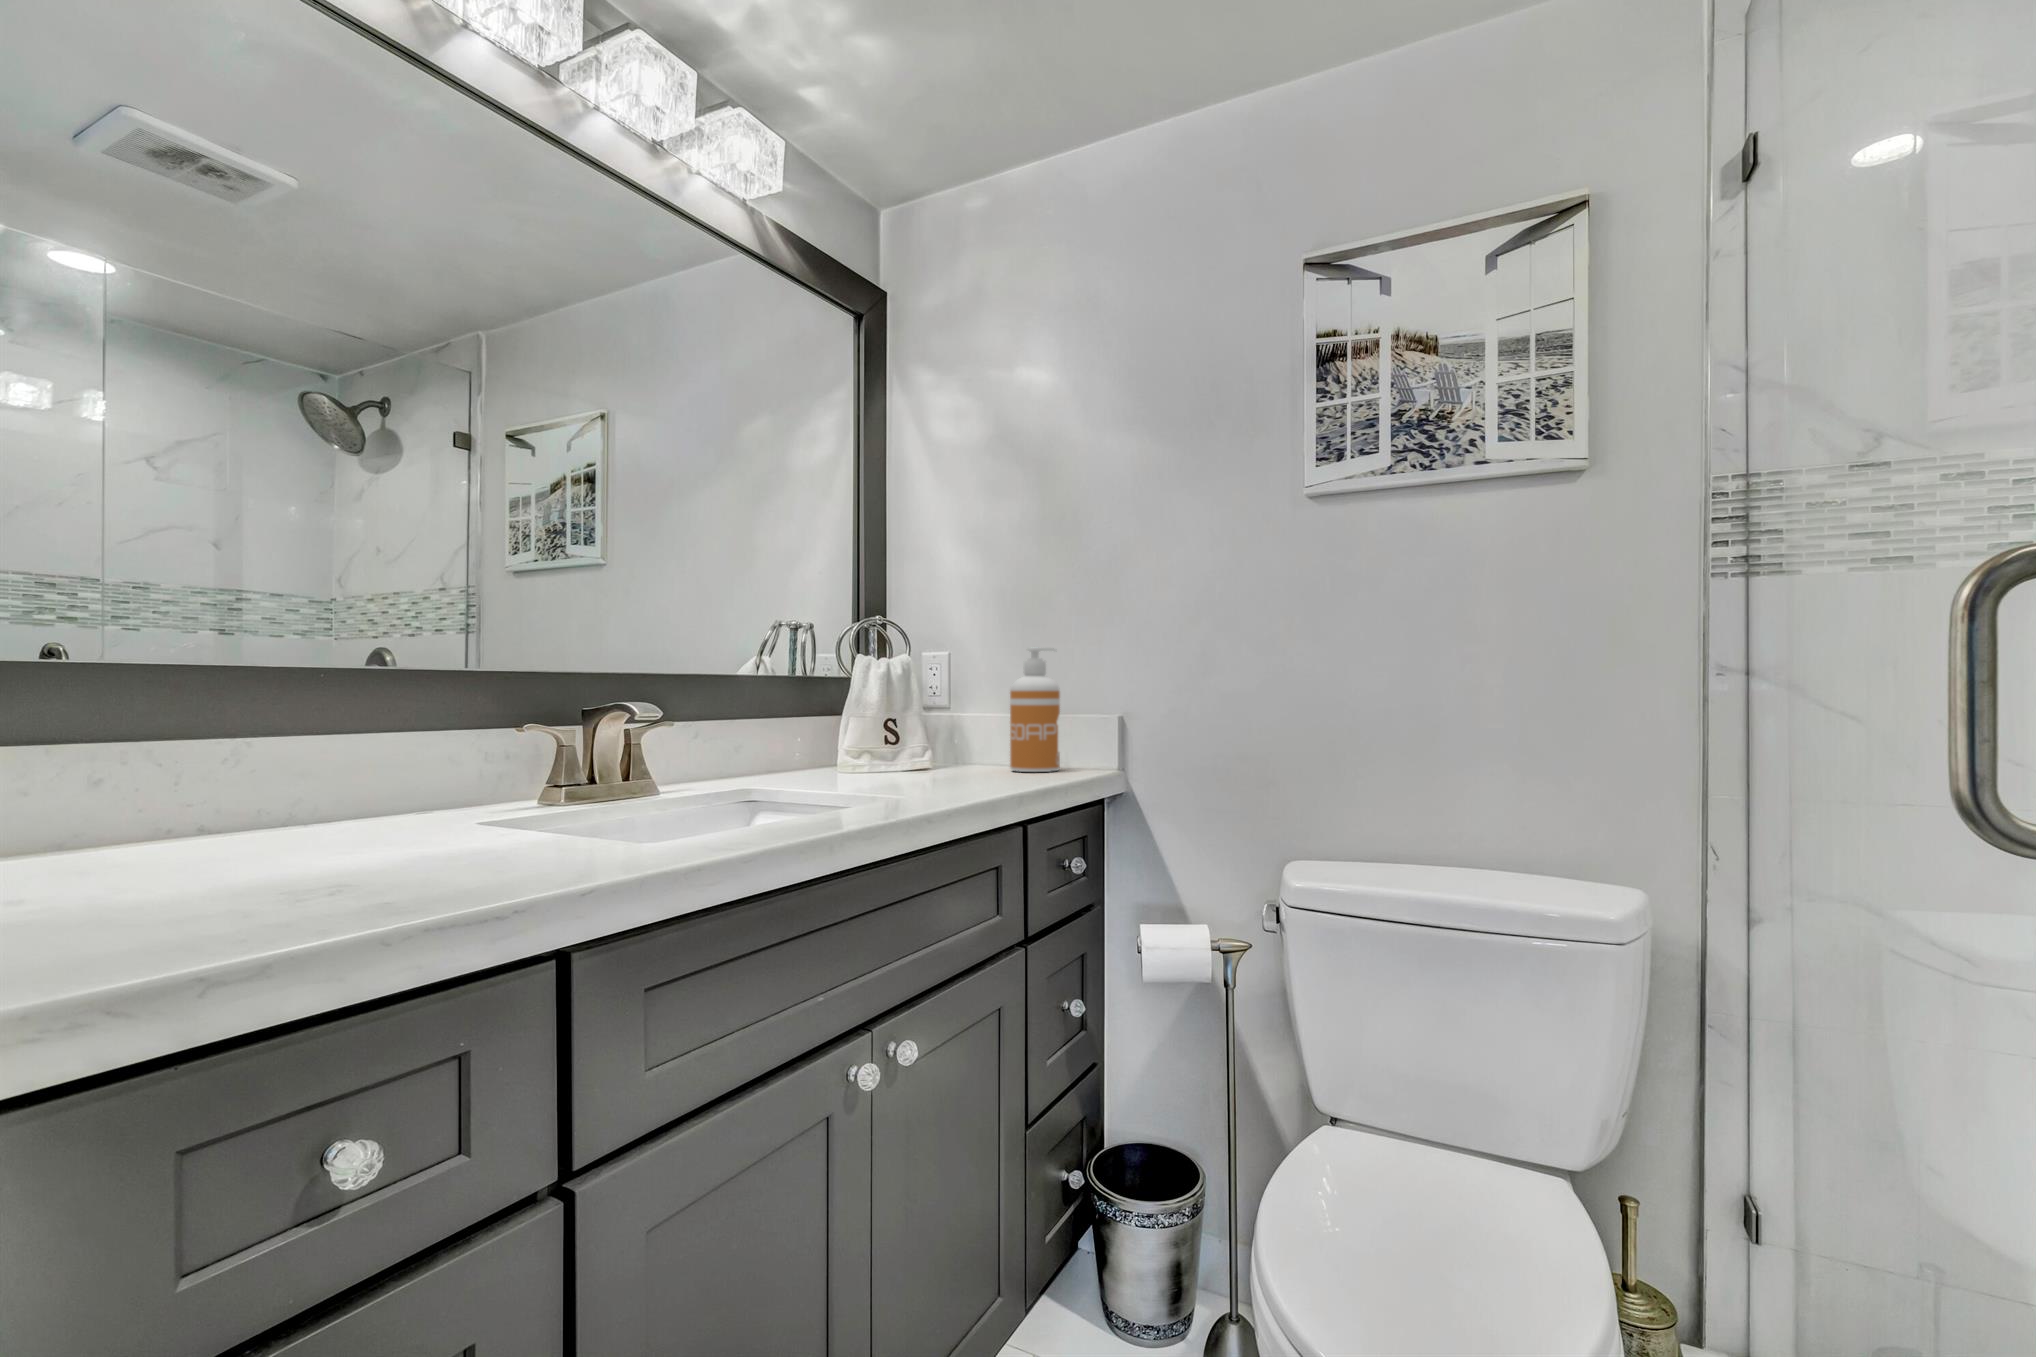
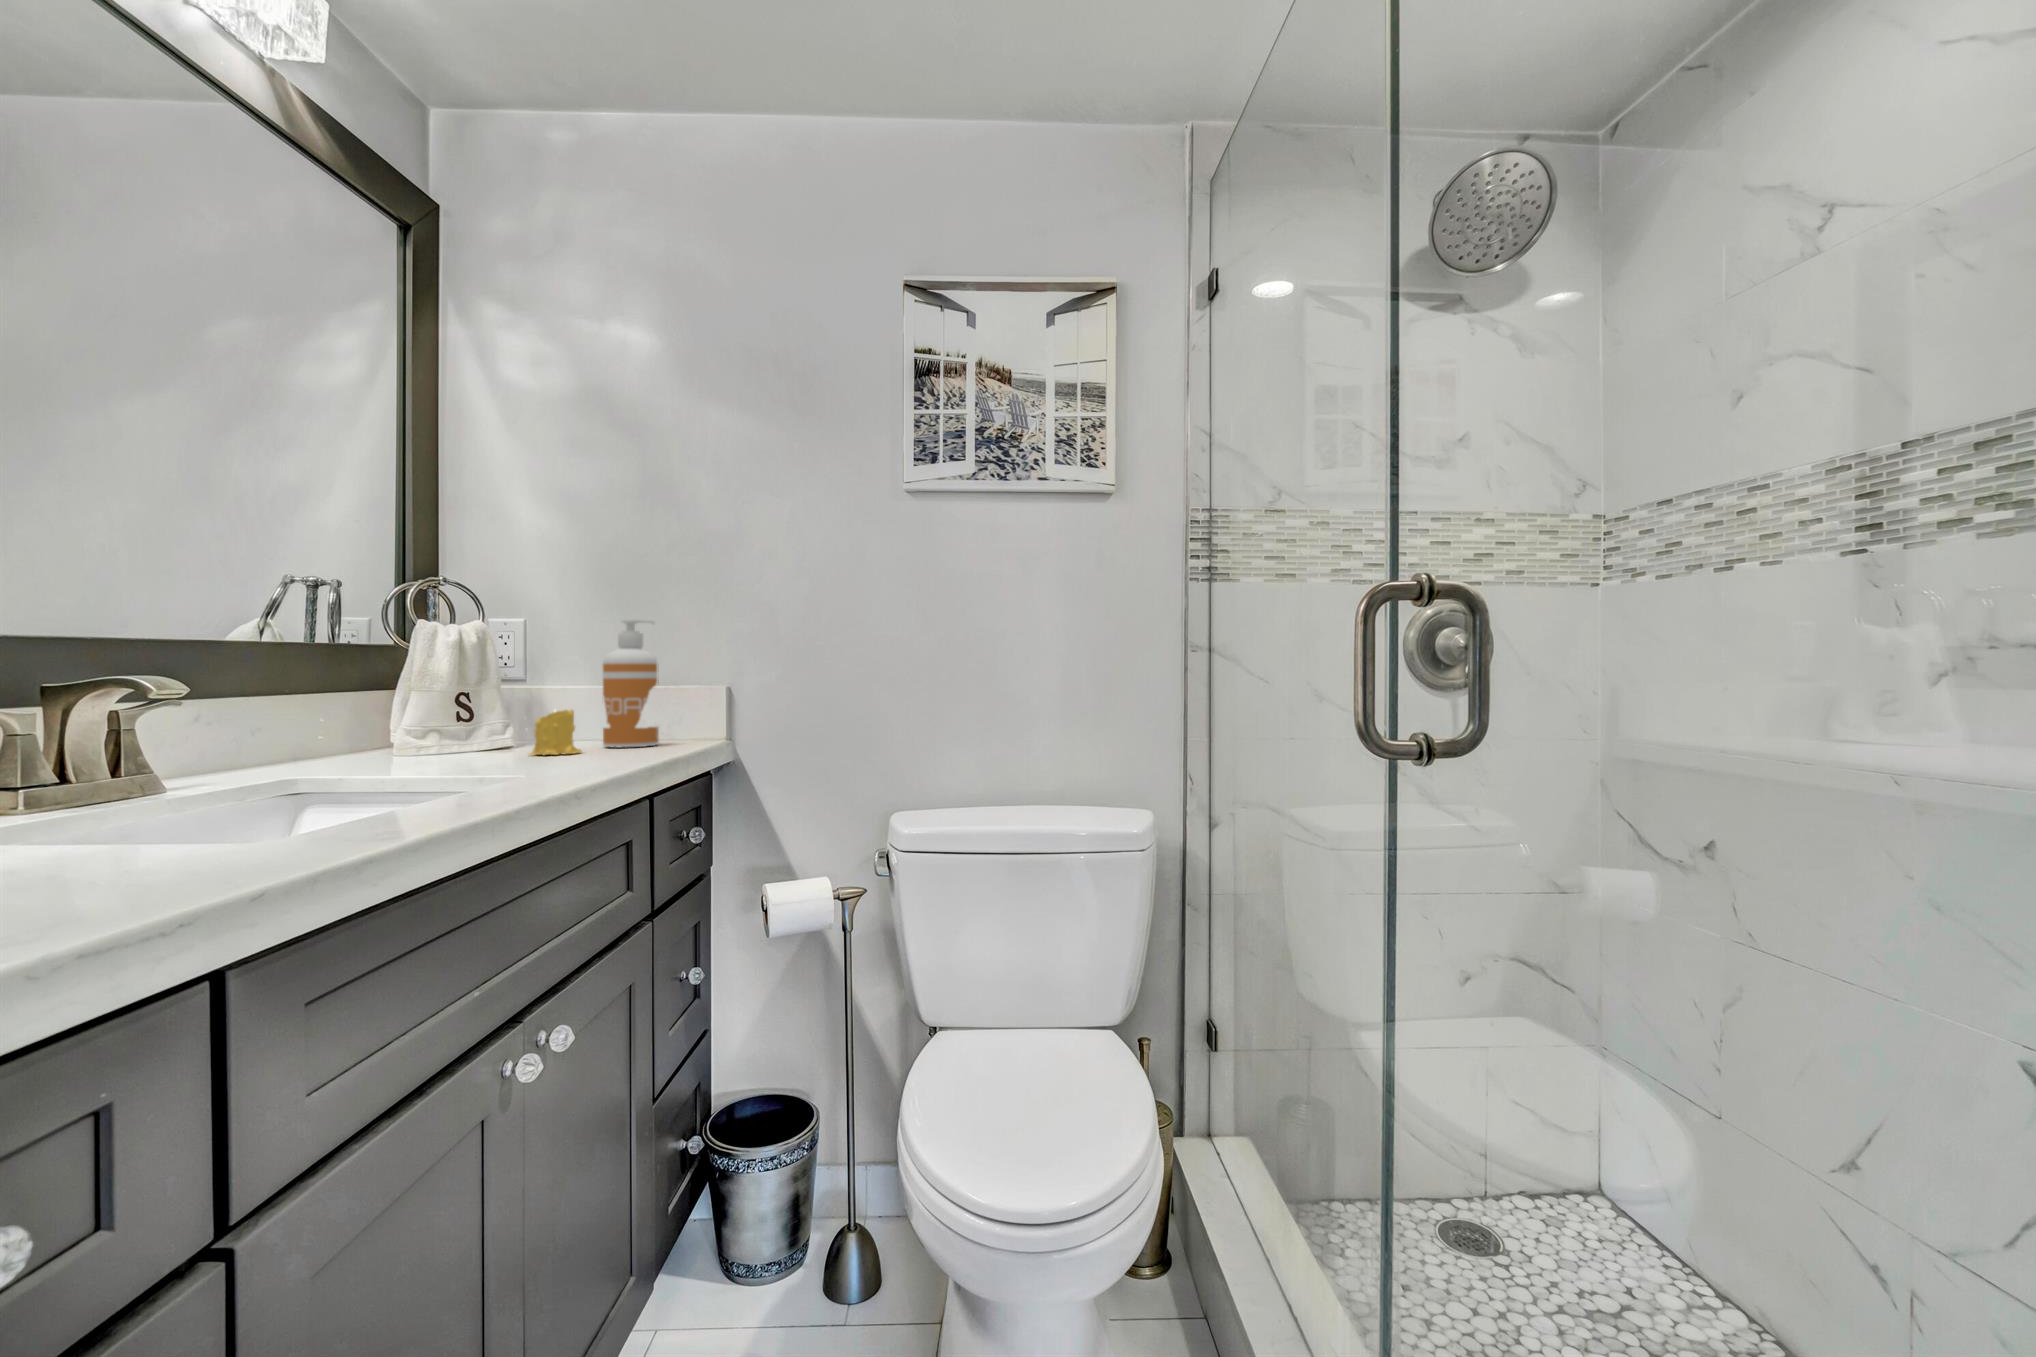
candle: none [941,732,986,777] -> present [529,710,581,755]

